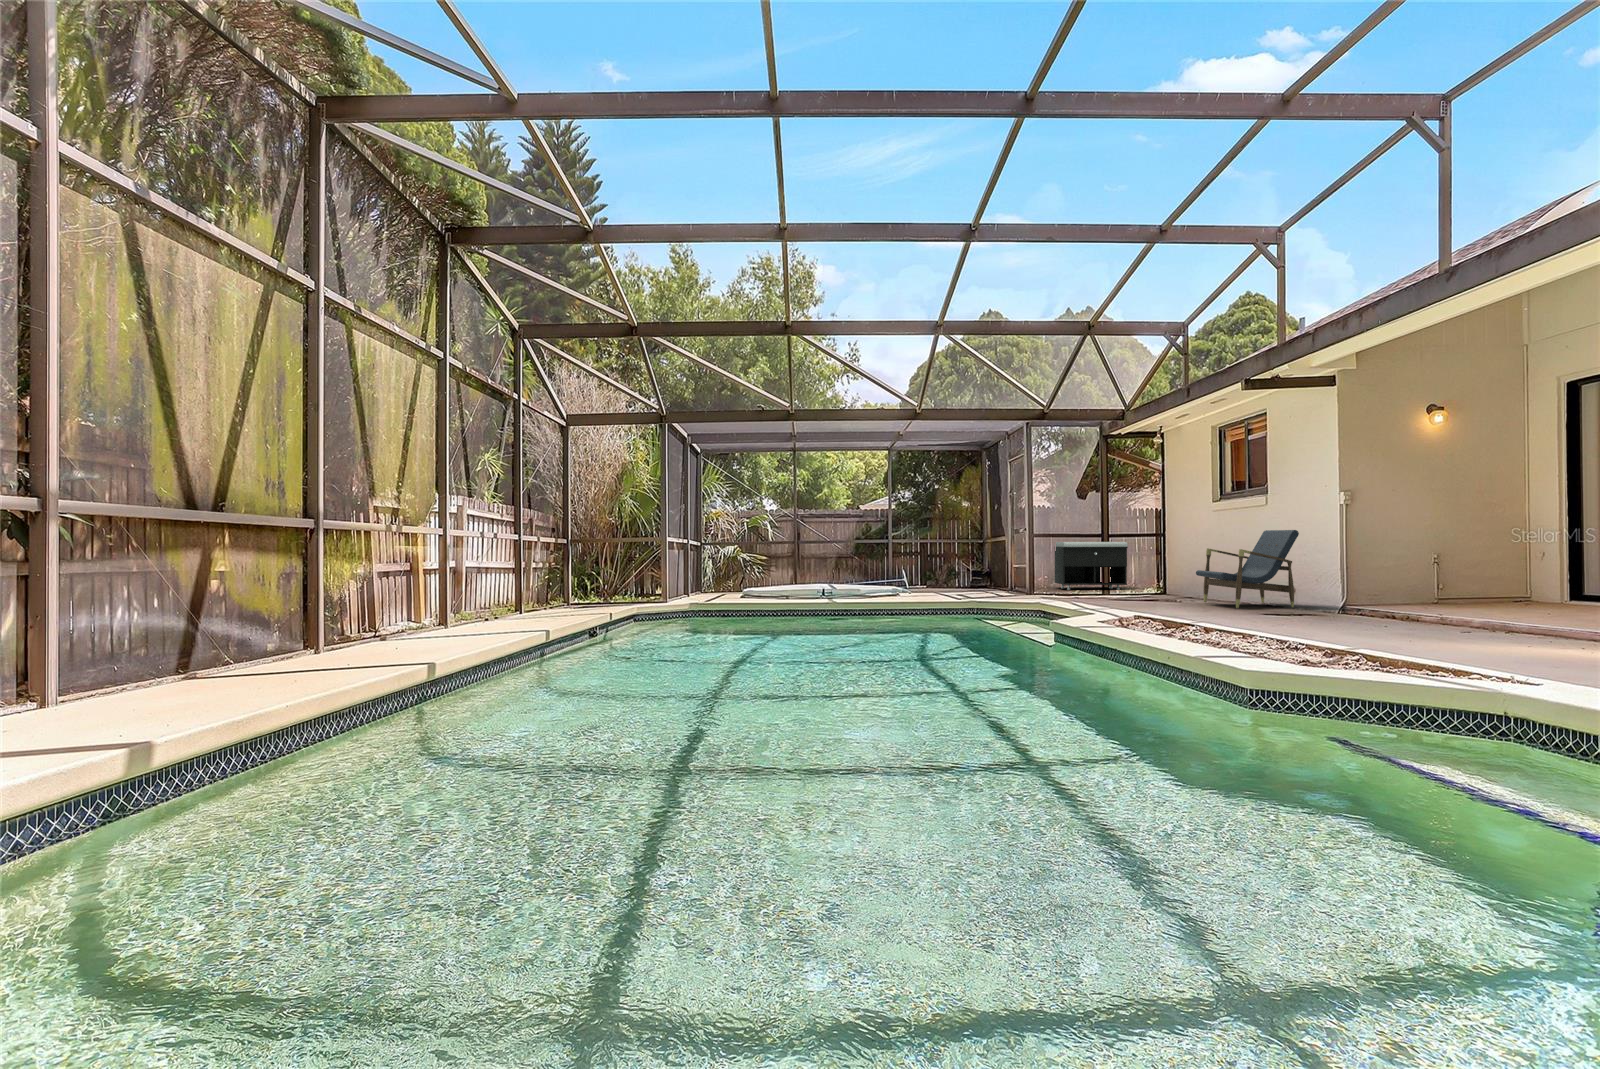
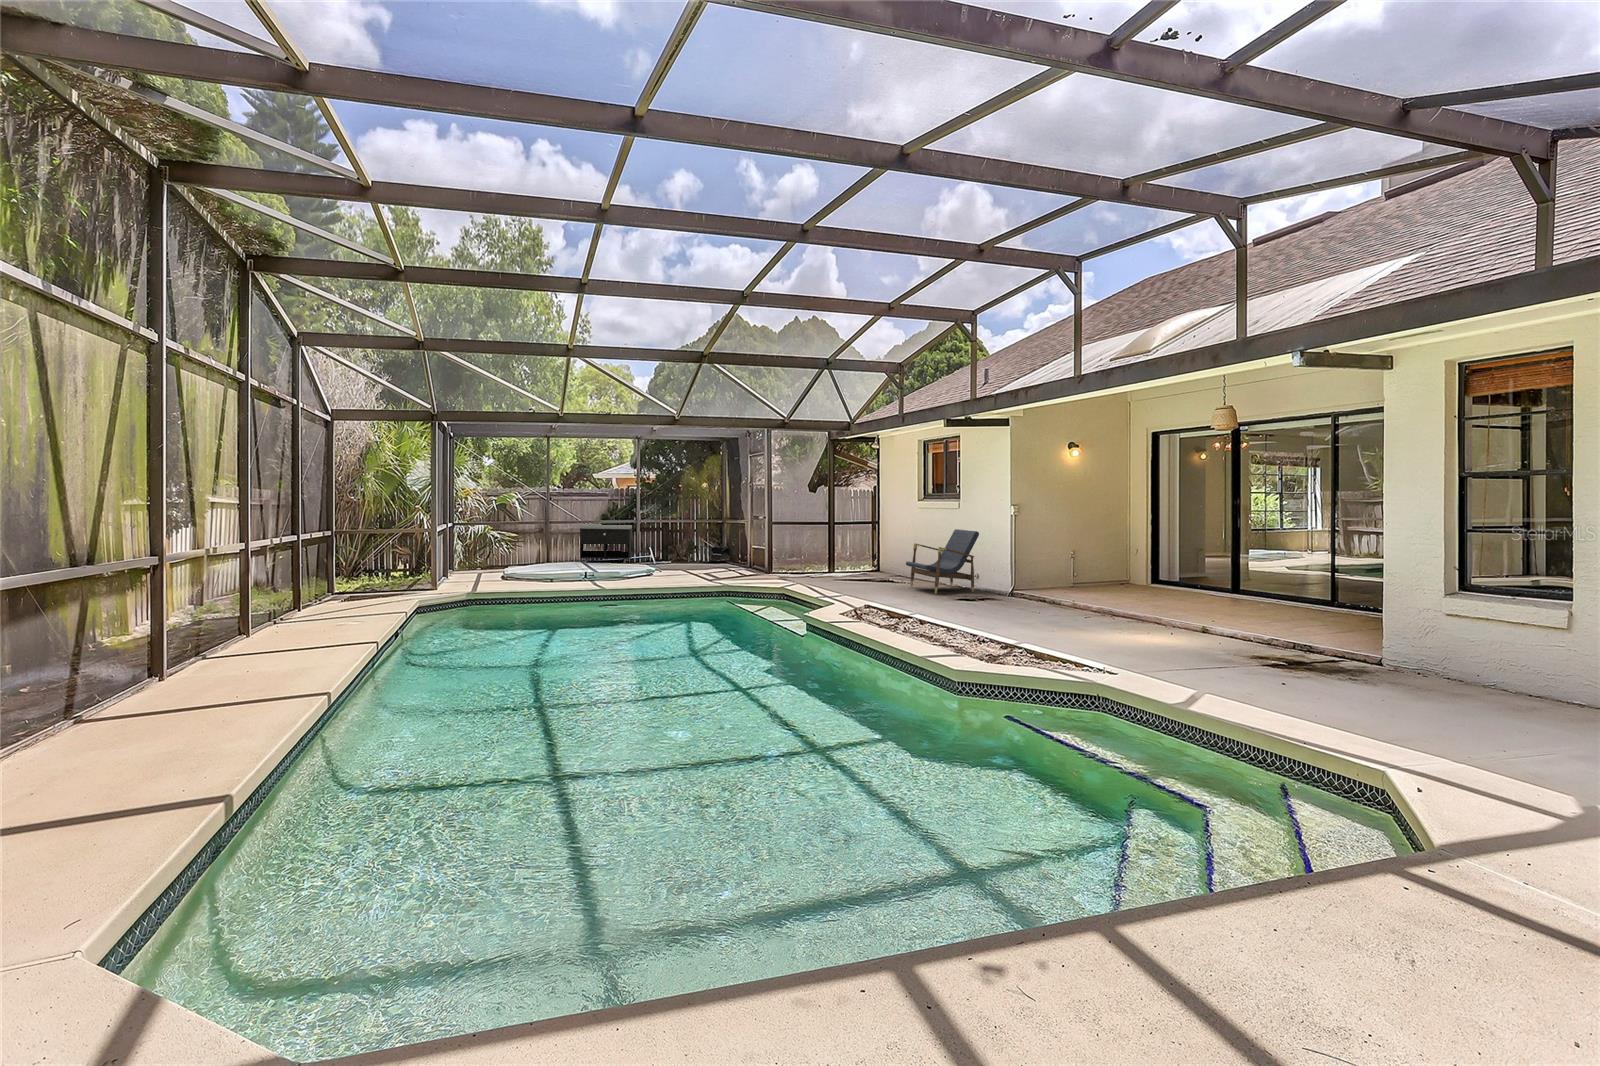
storage bench: present [1055,542,1128,590] -> present [580,524,633,562]

